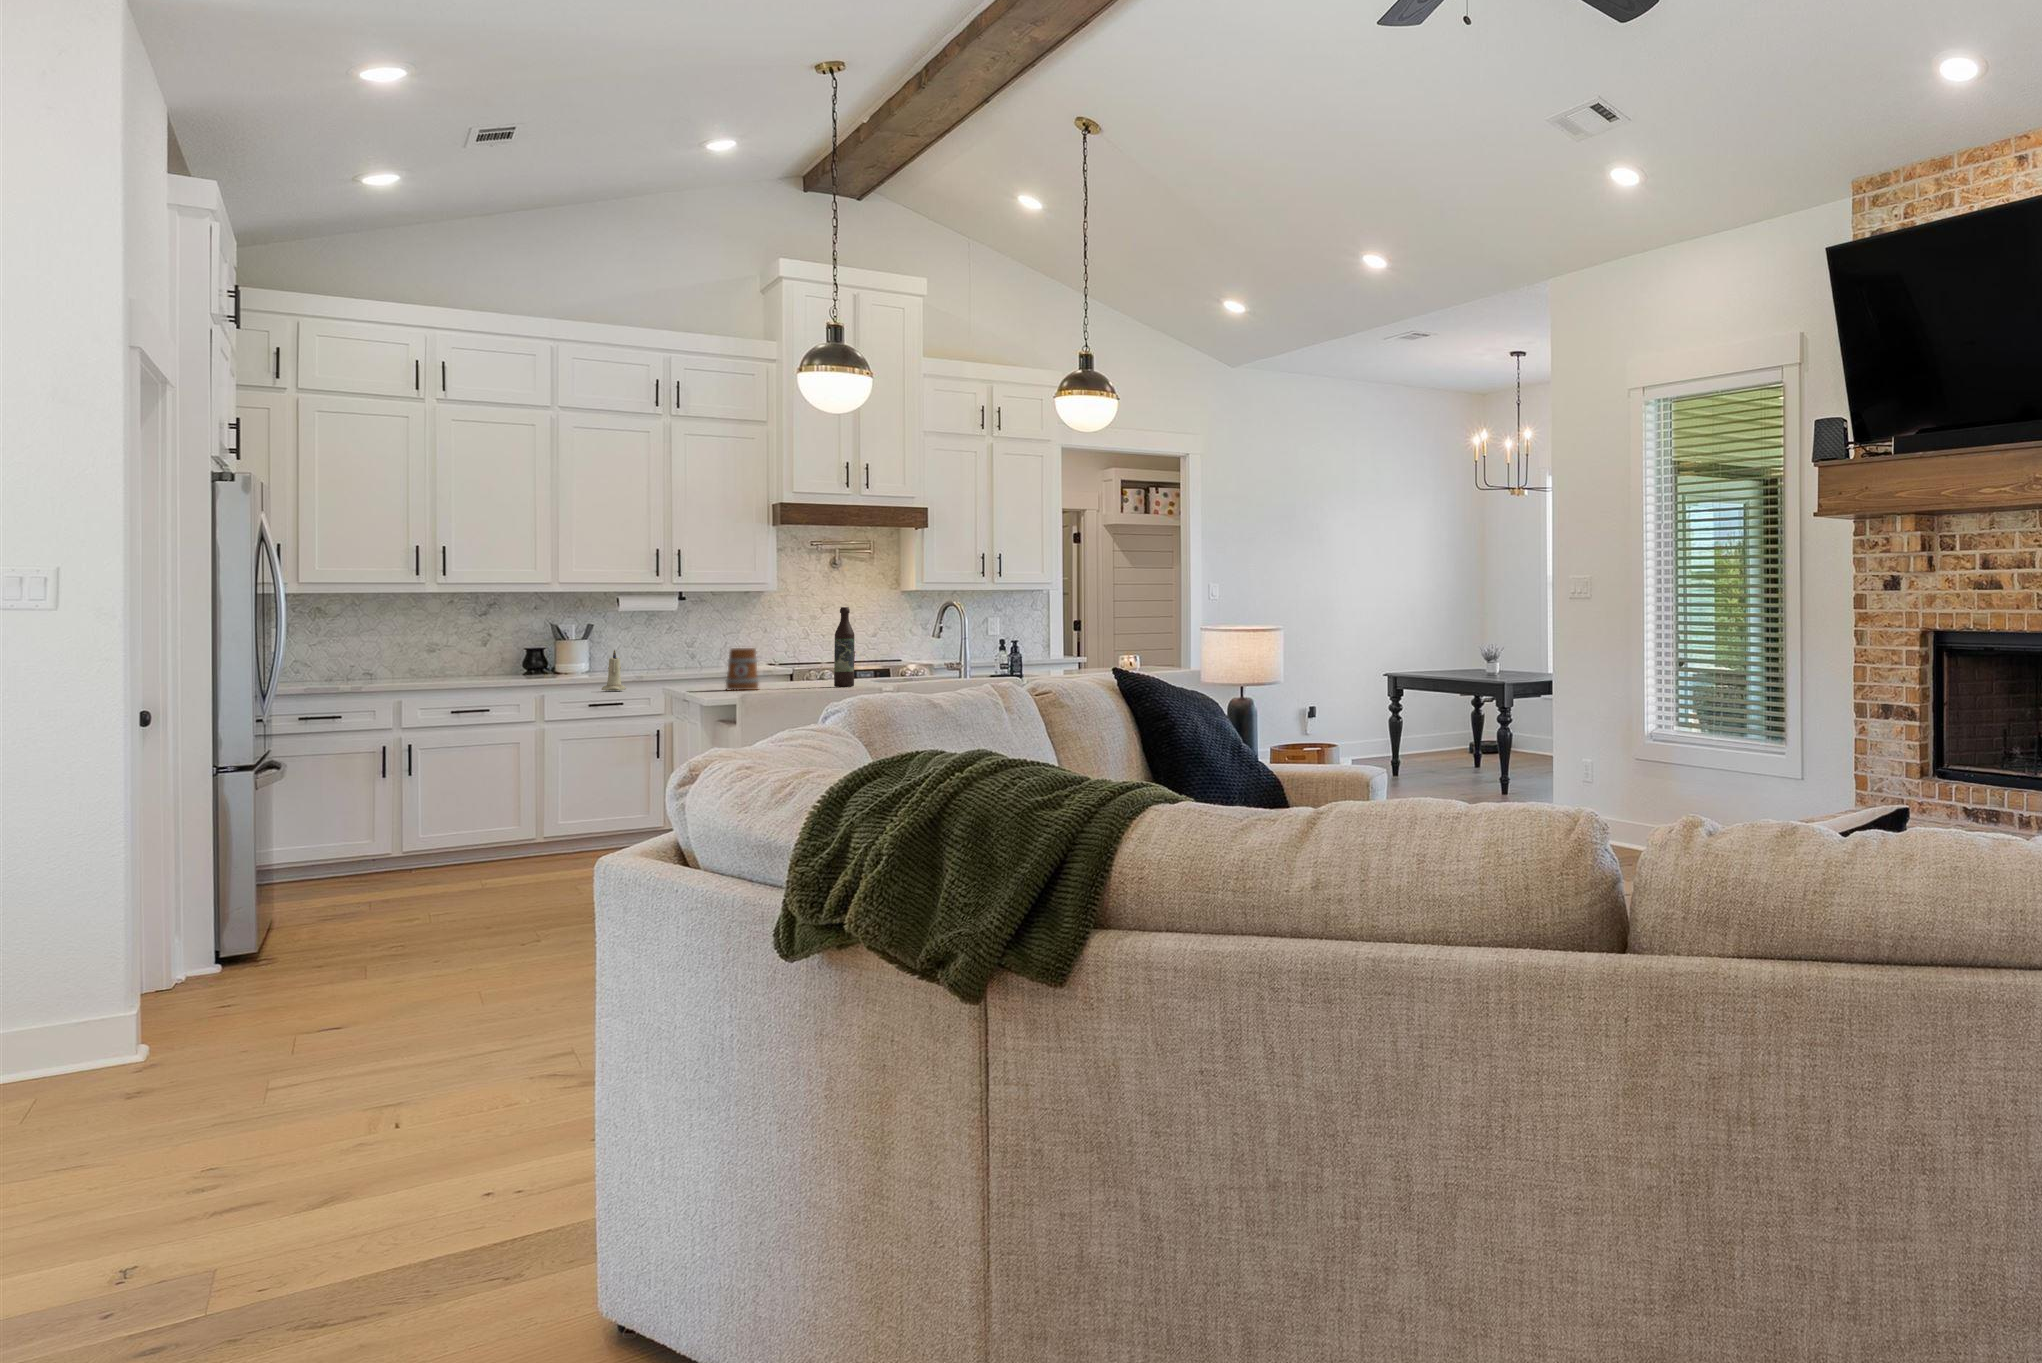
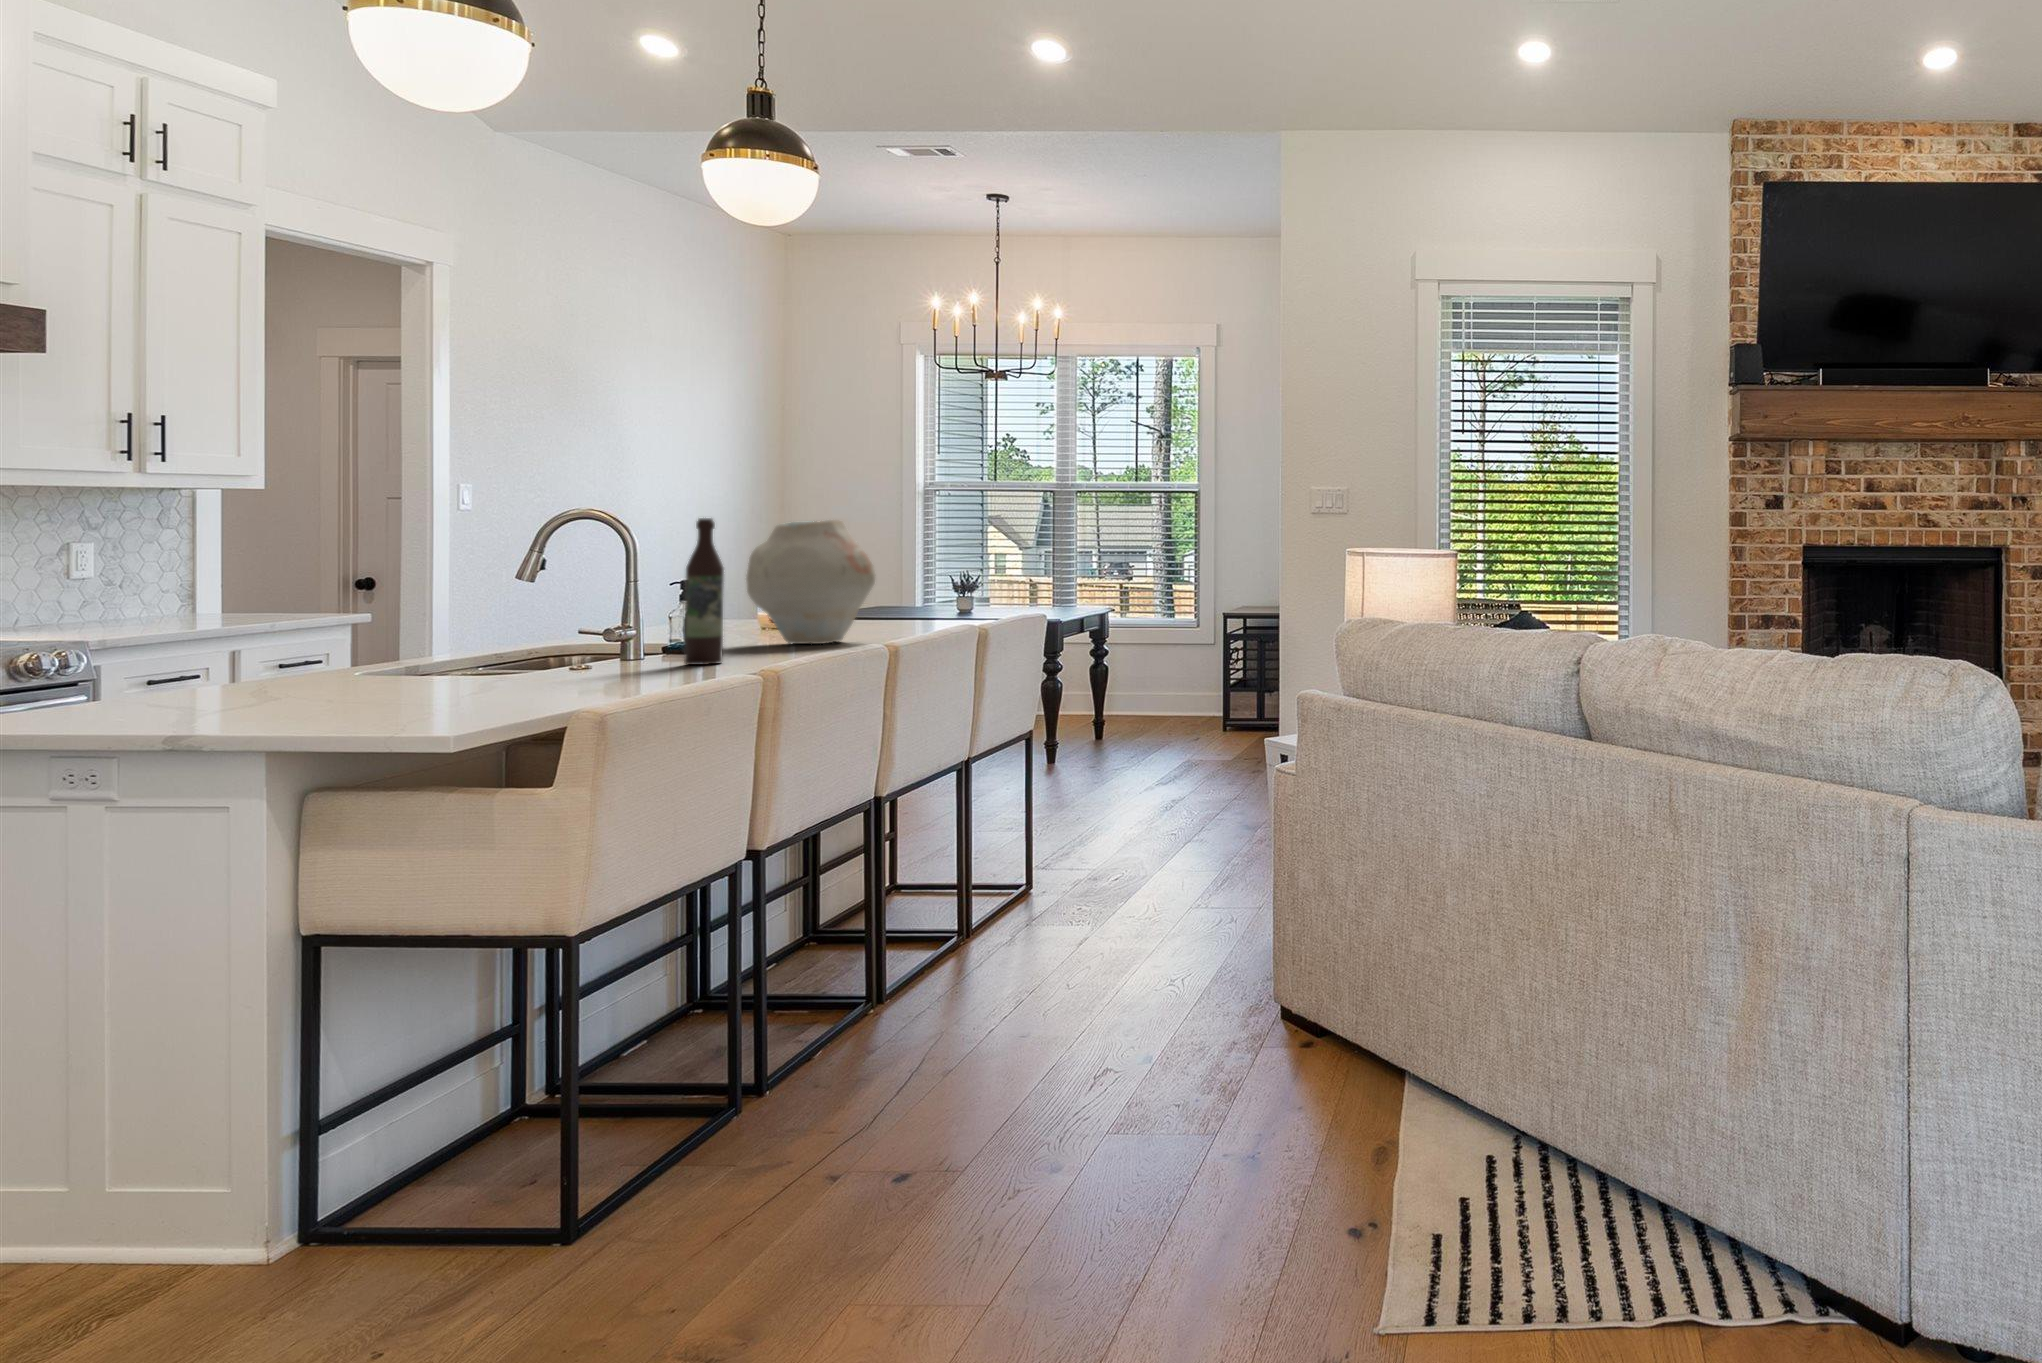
vase: none [940,608,1014,682] -> present [746,520,875,644]
mug: present [726,648,759,691] -> none [544,598,623,685]
candle: present [602,650,626,691] -> none [206,613,276,708]

